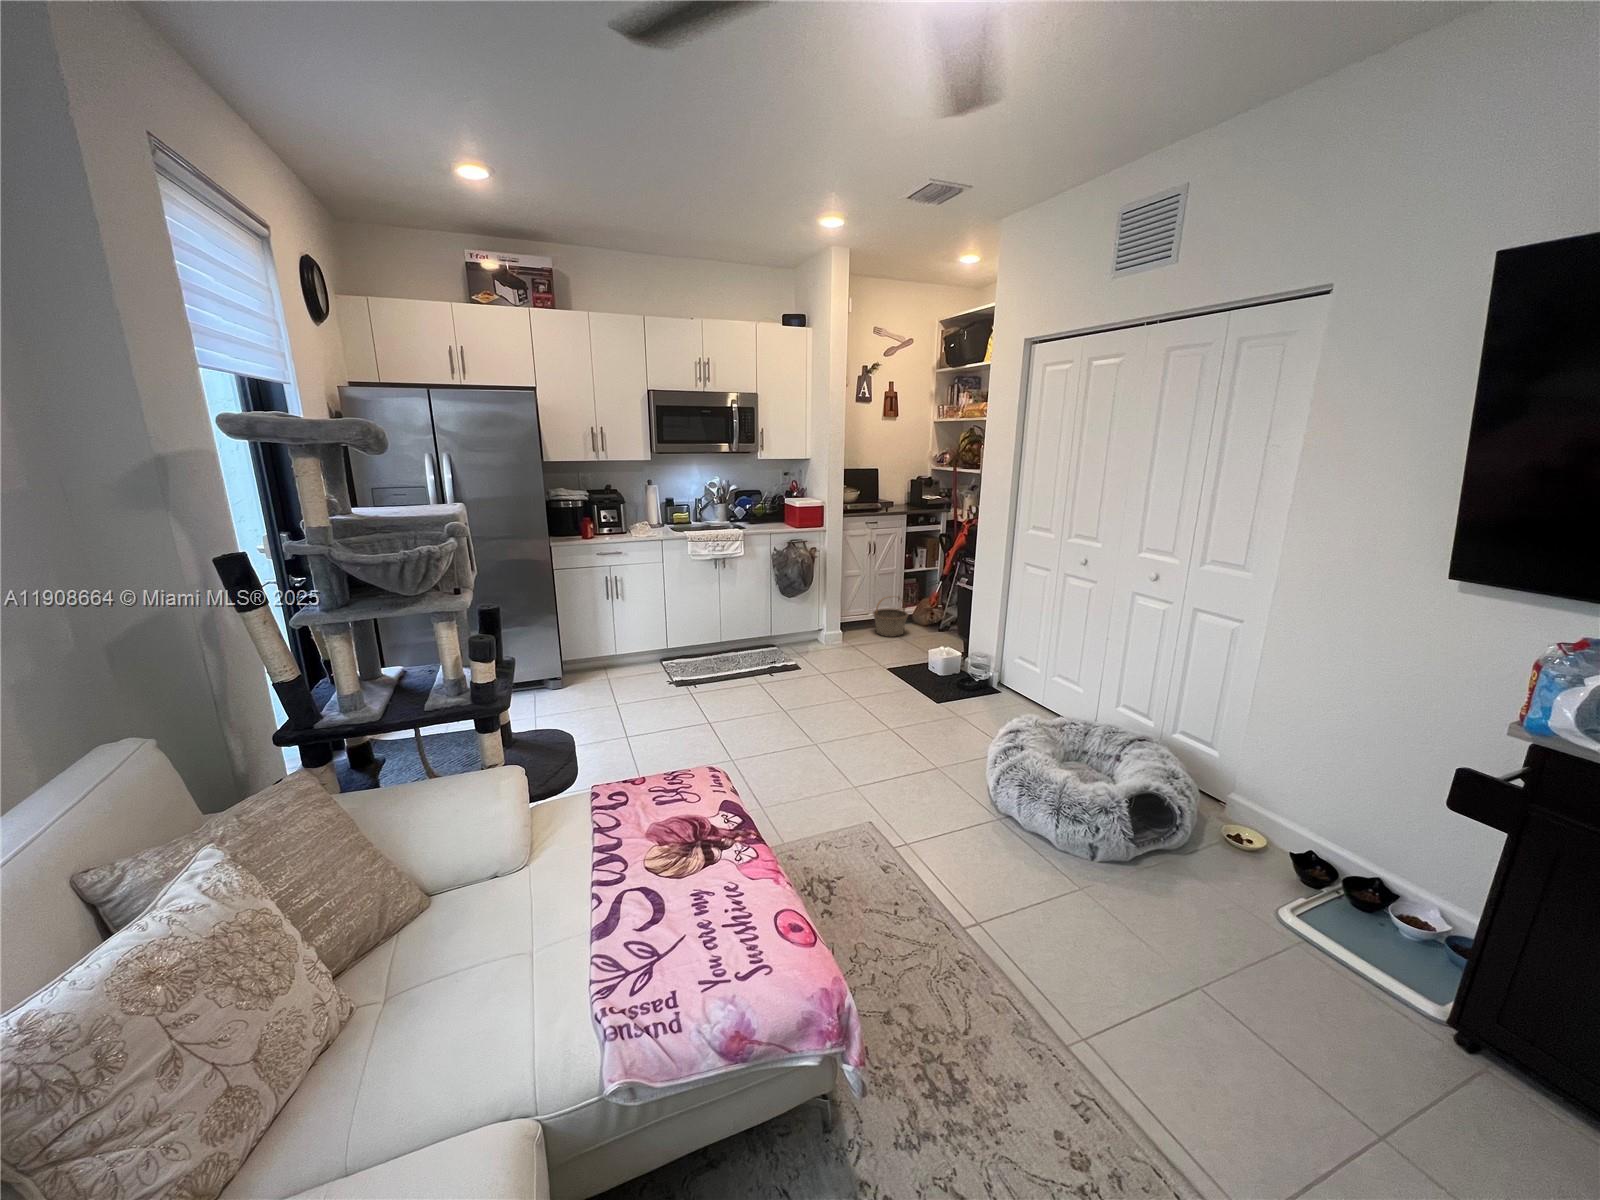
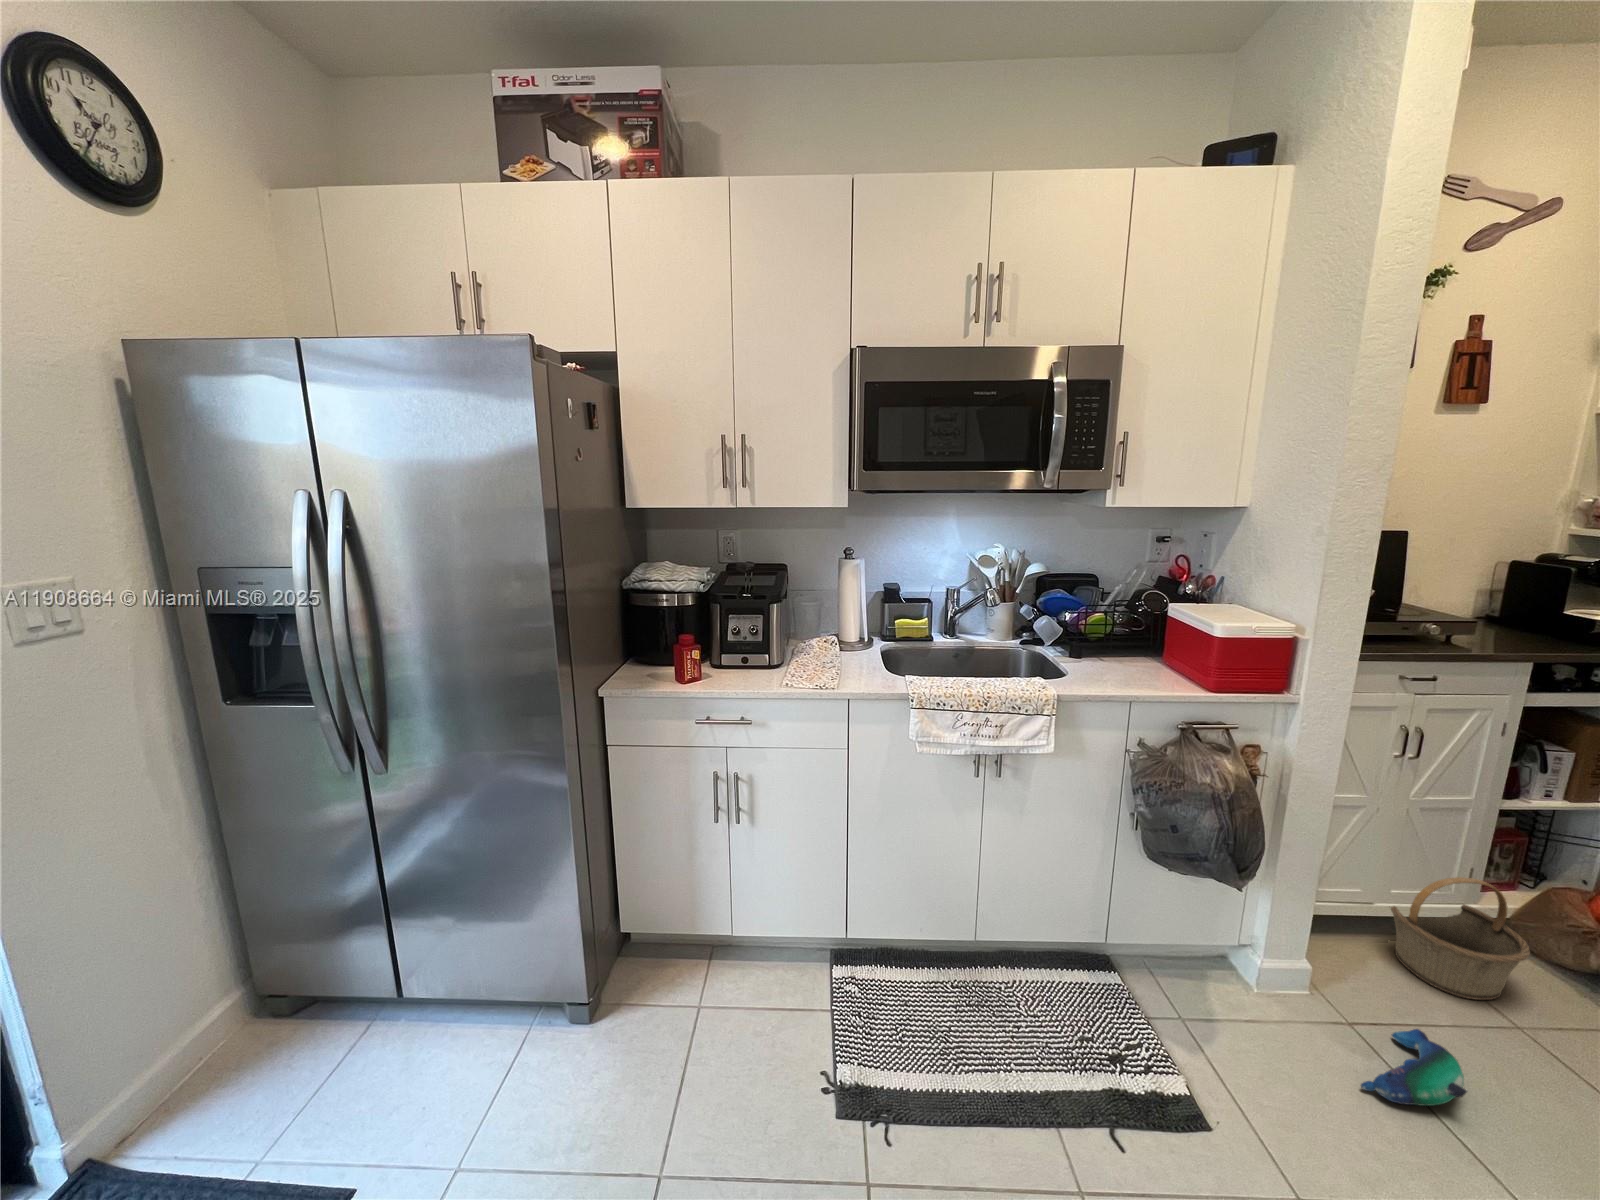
plush toy: none [848,641,876,657] -> present [1361,1029,1468,1106]

